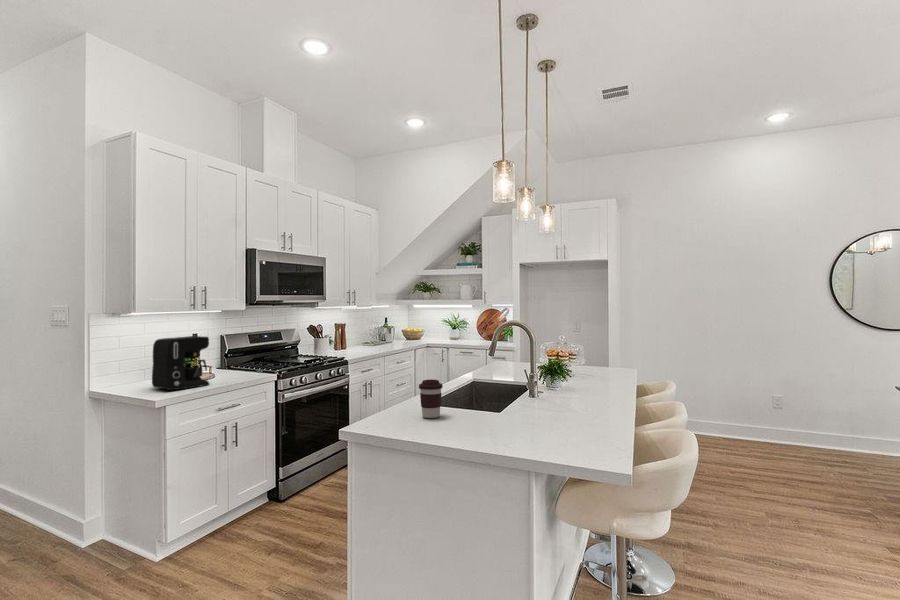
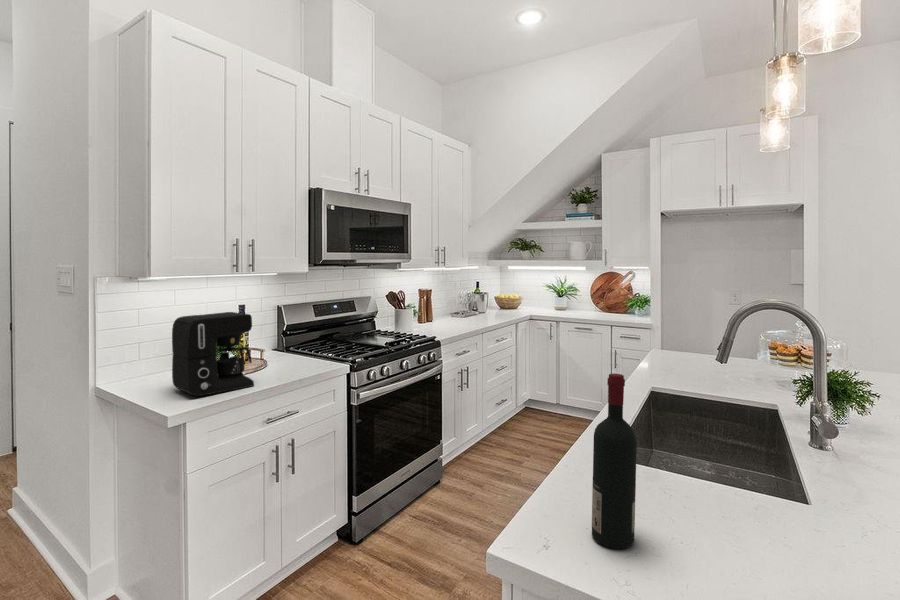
wine bottle: none [385,345,403,419] -> present [592,374,637,549]
coffee cup: present [419,379,443,418] -> none [676,455,740,556]

